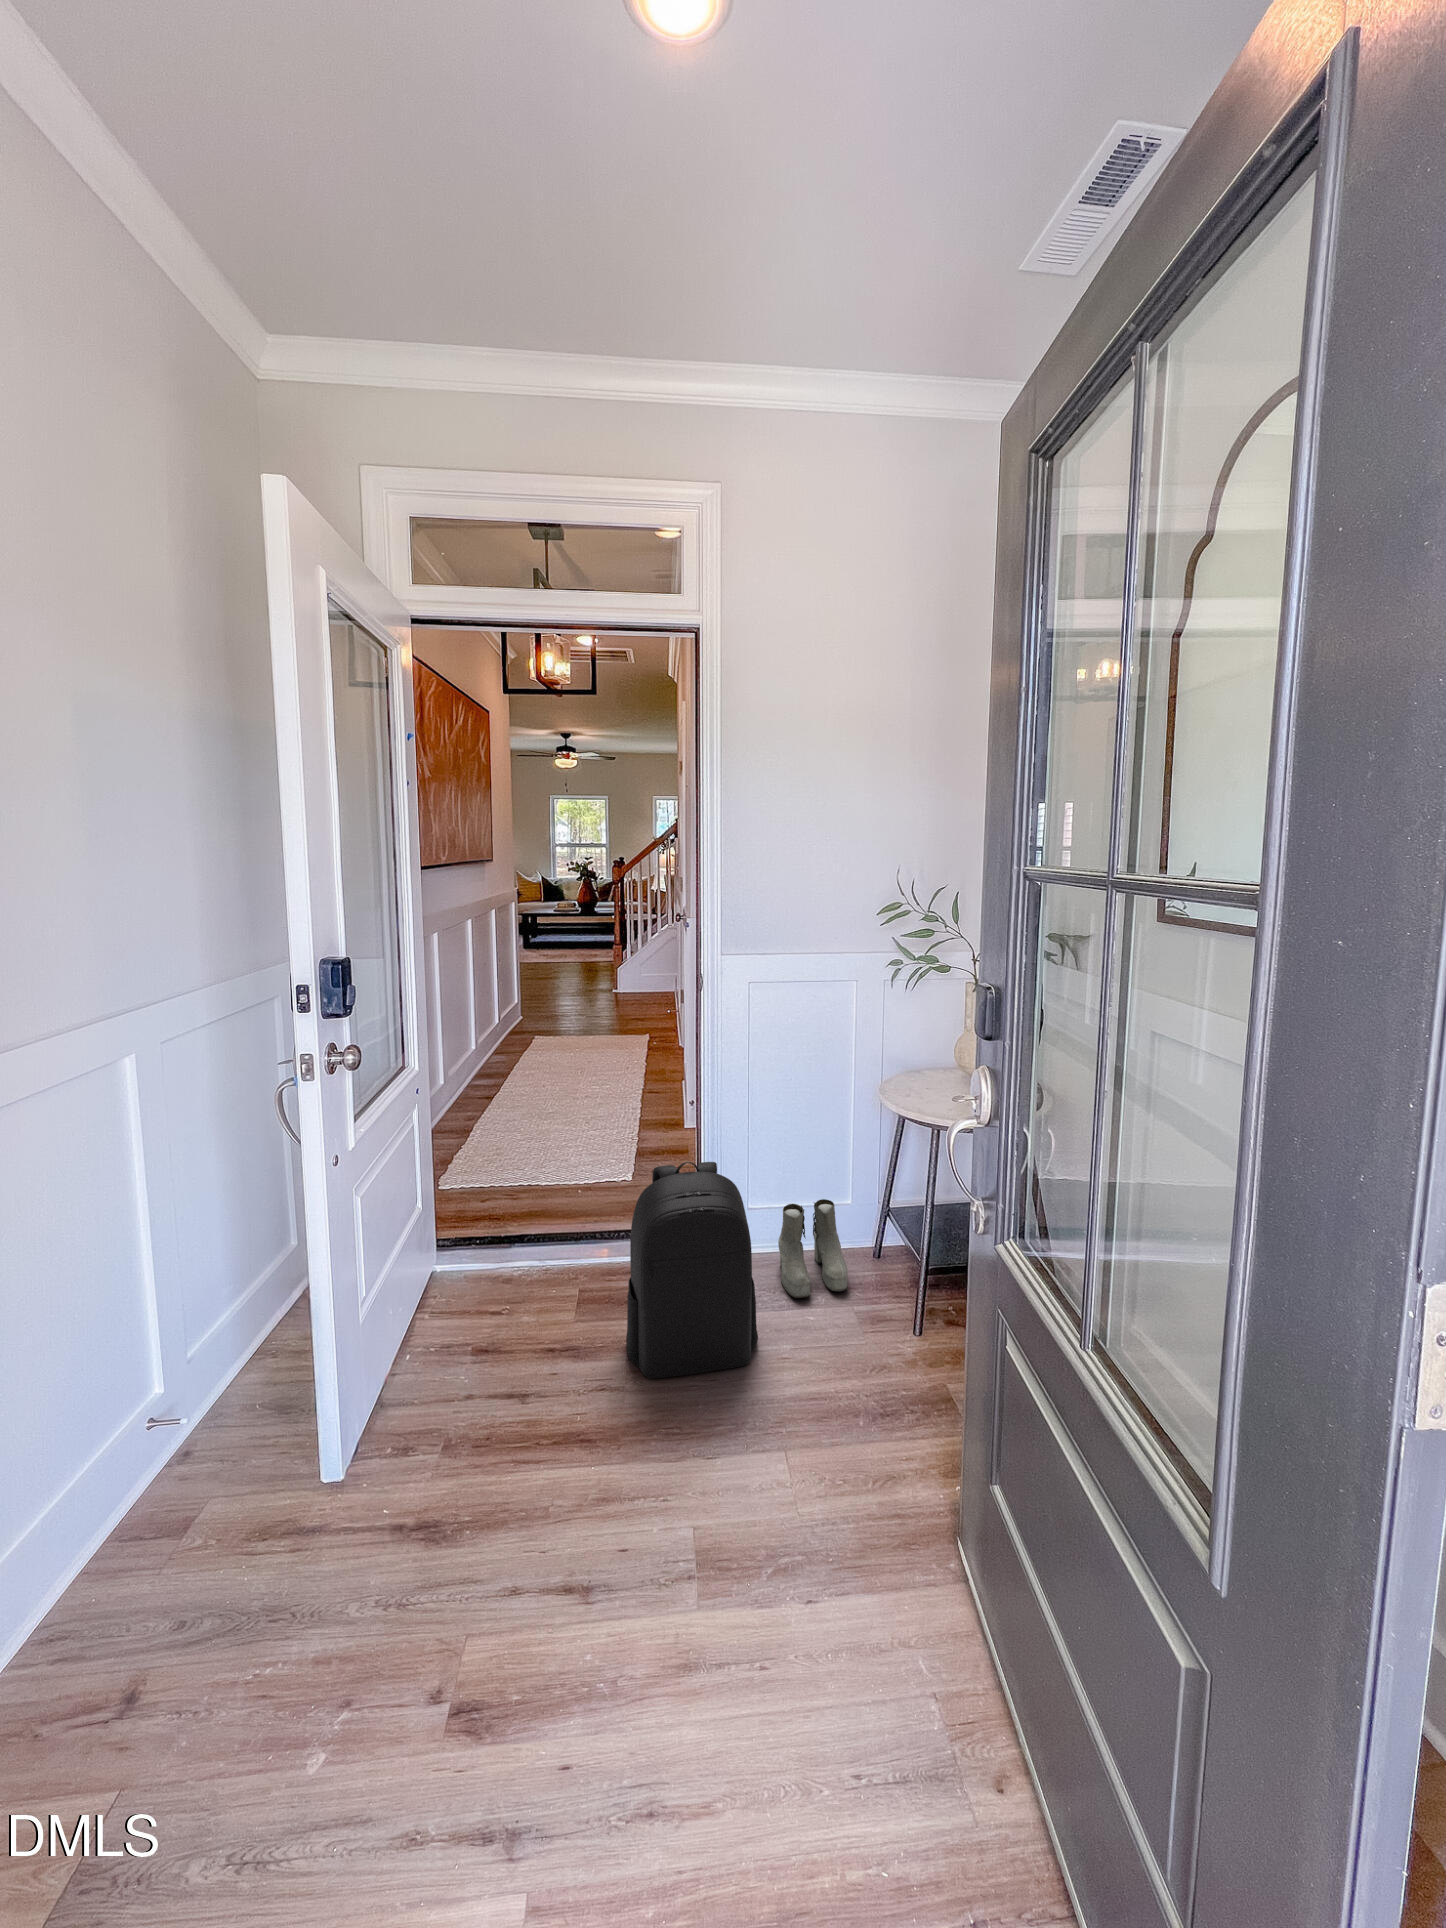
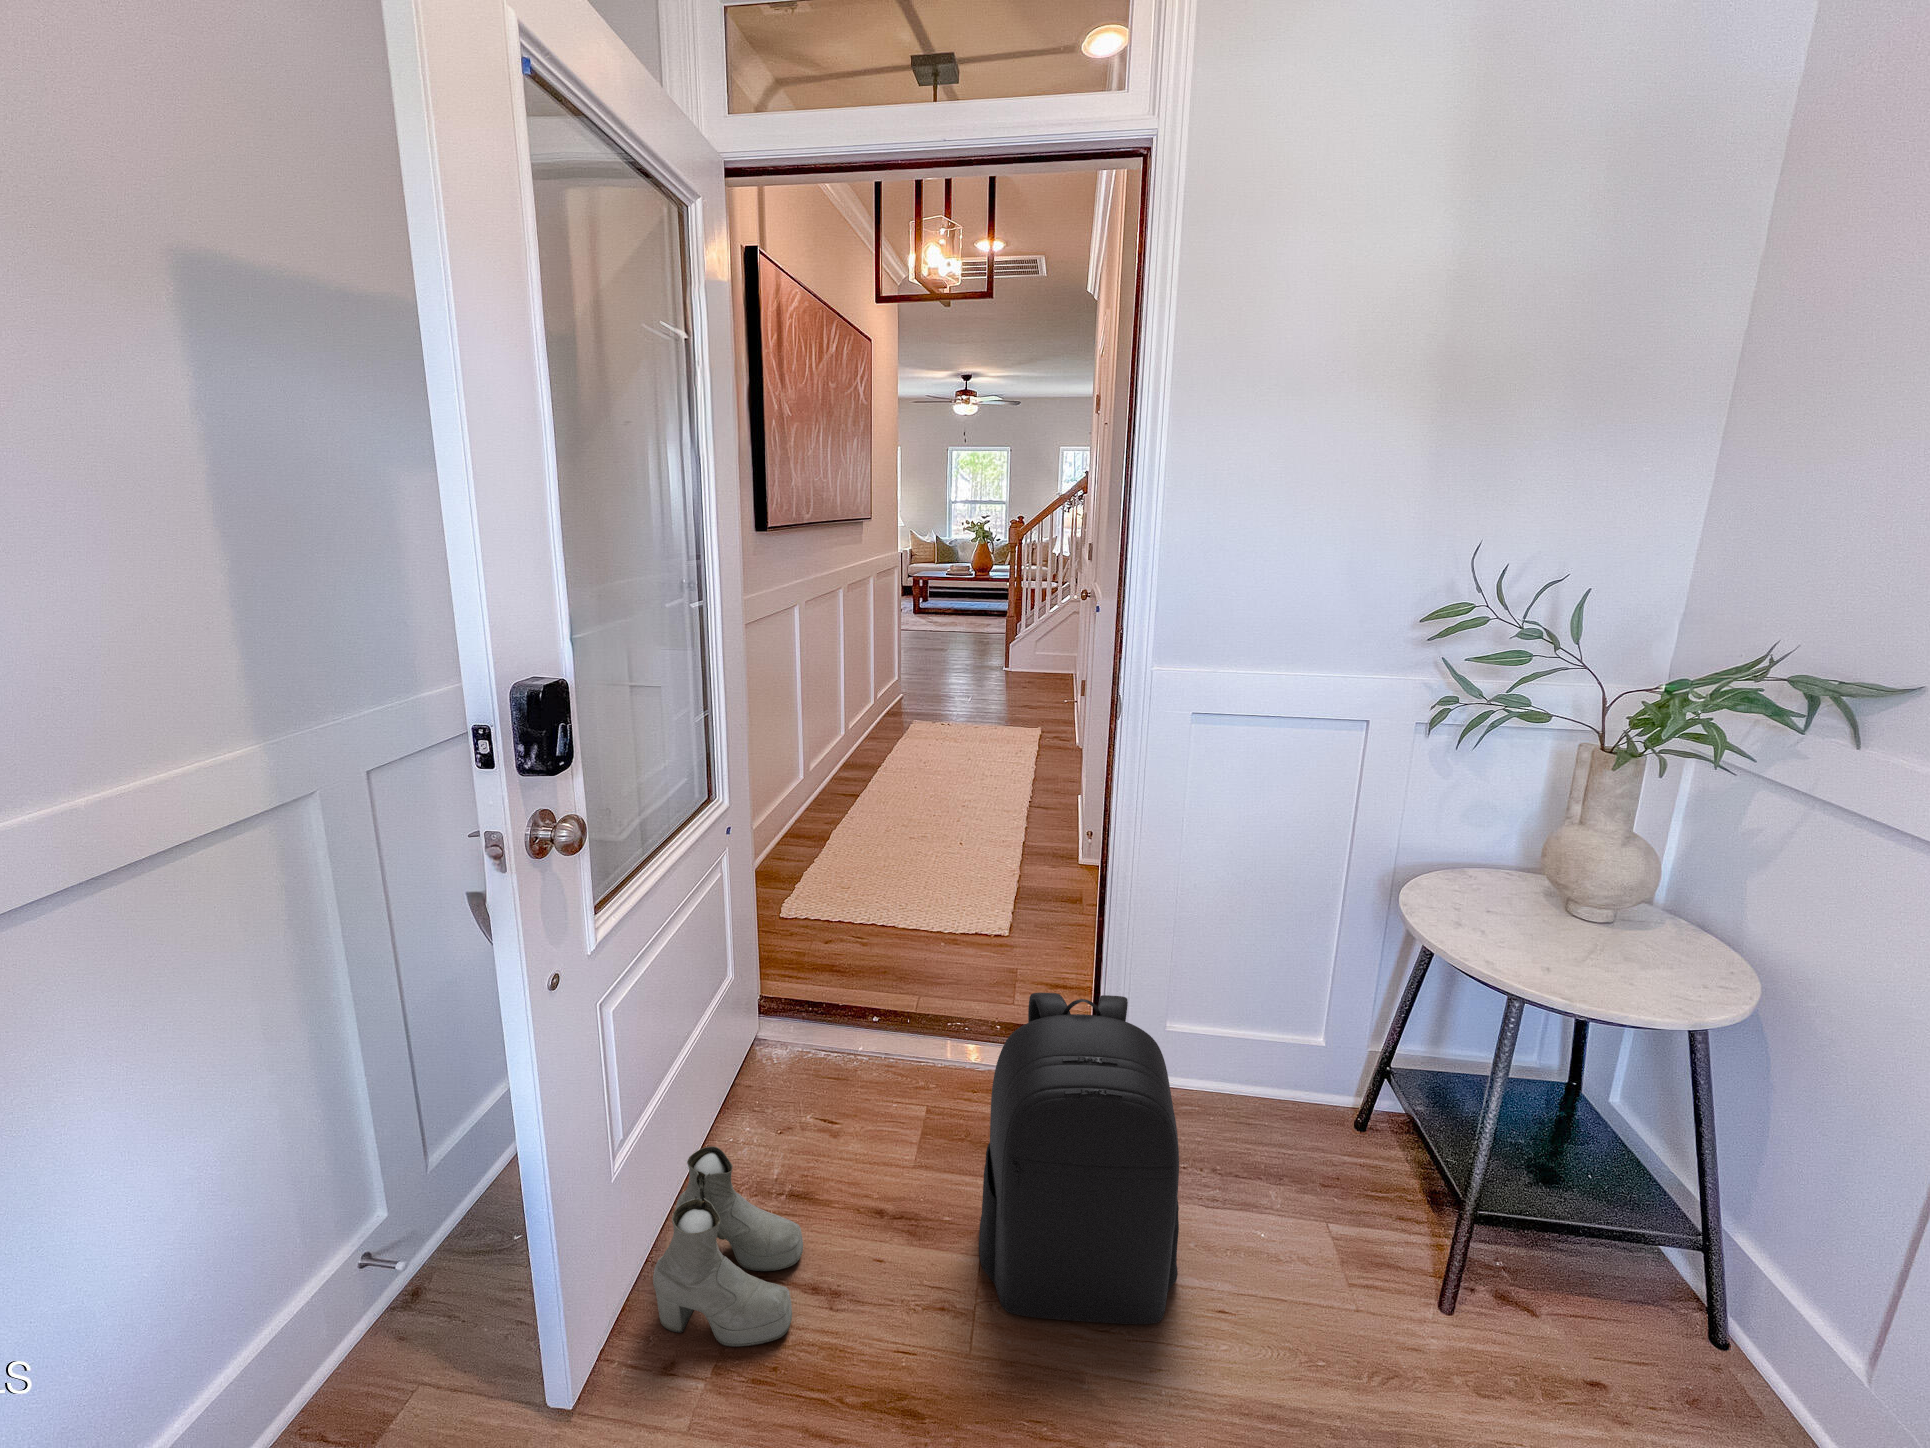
boots: present [778,1199,847,1298] -> present [653,1146,803,1347]

